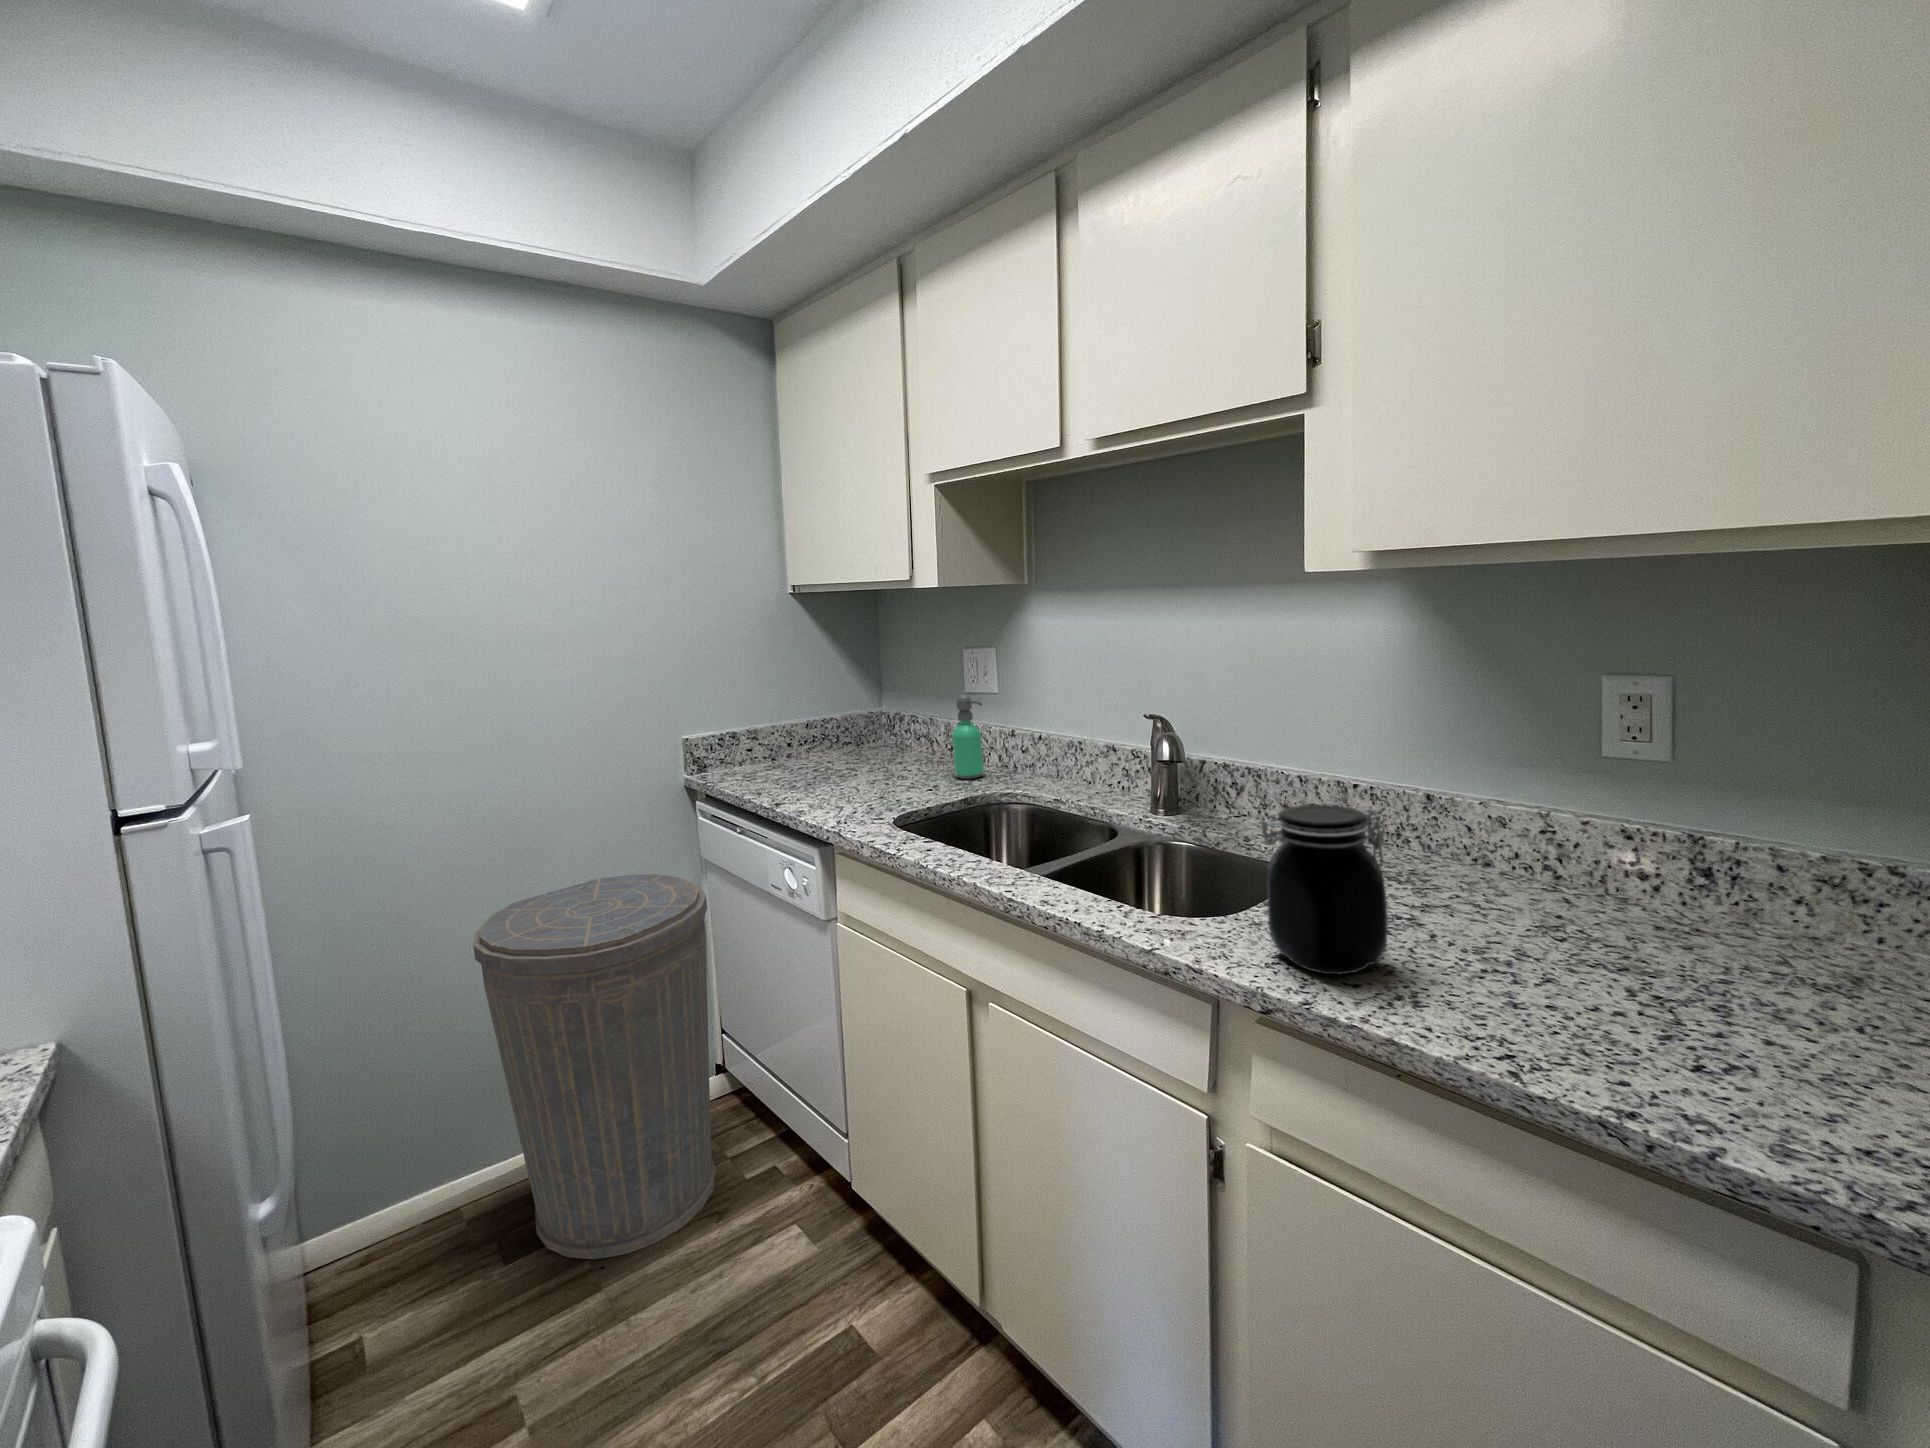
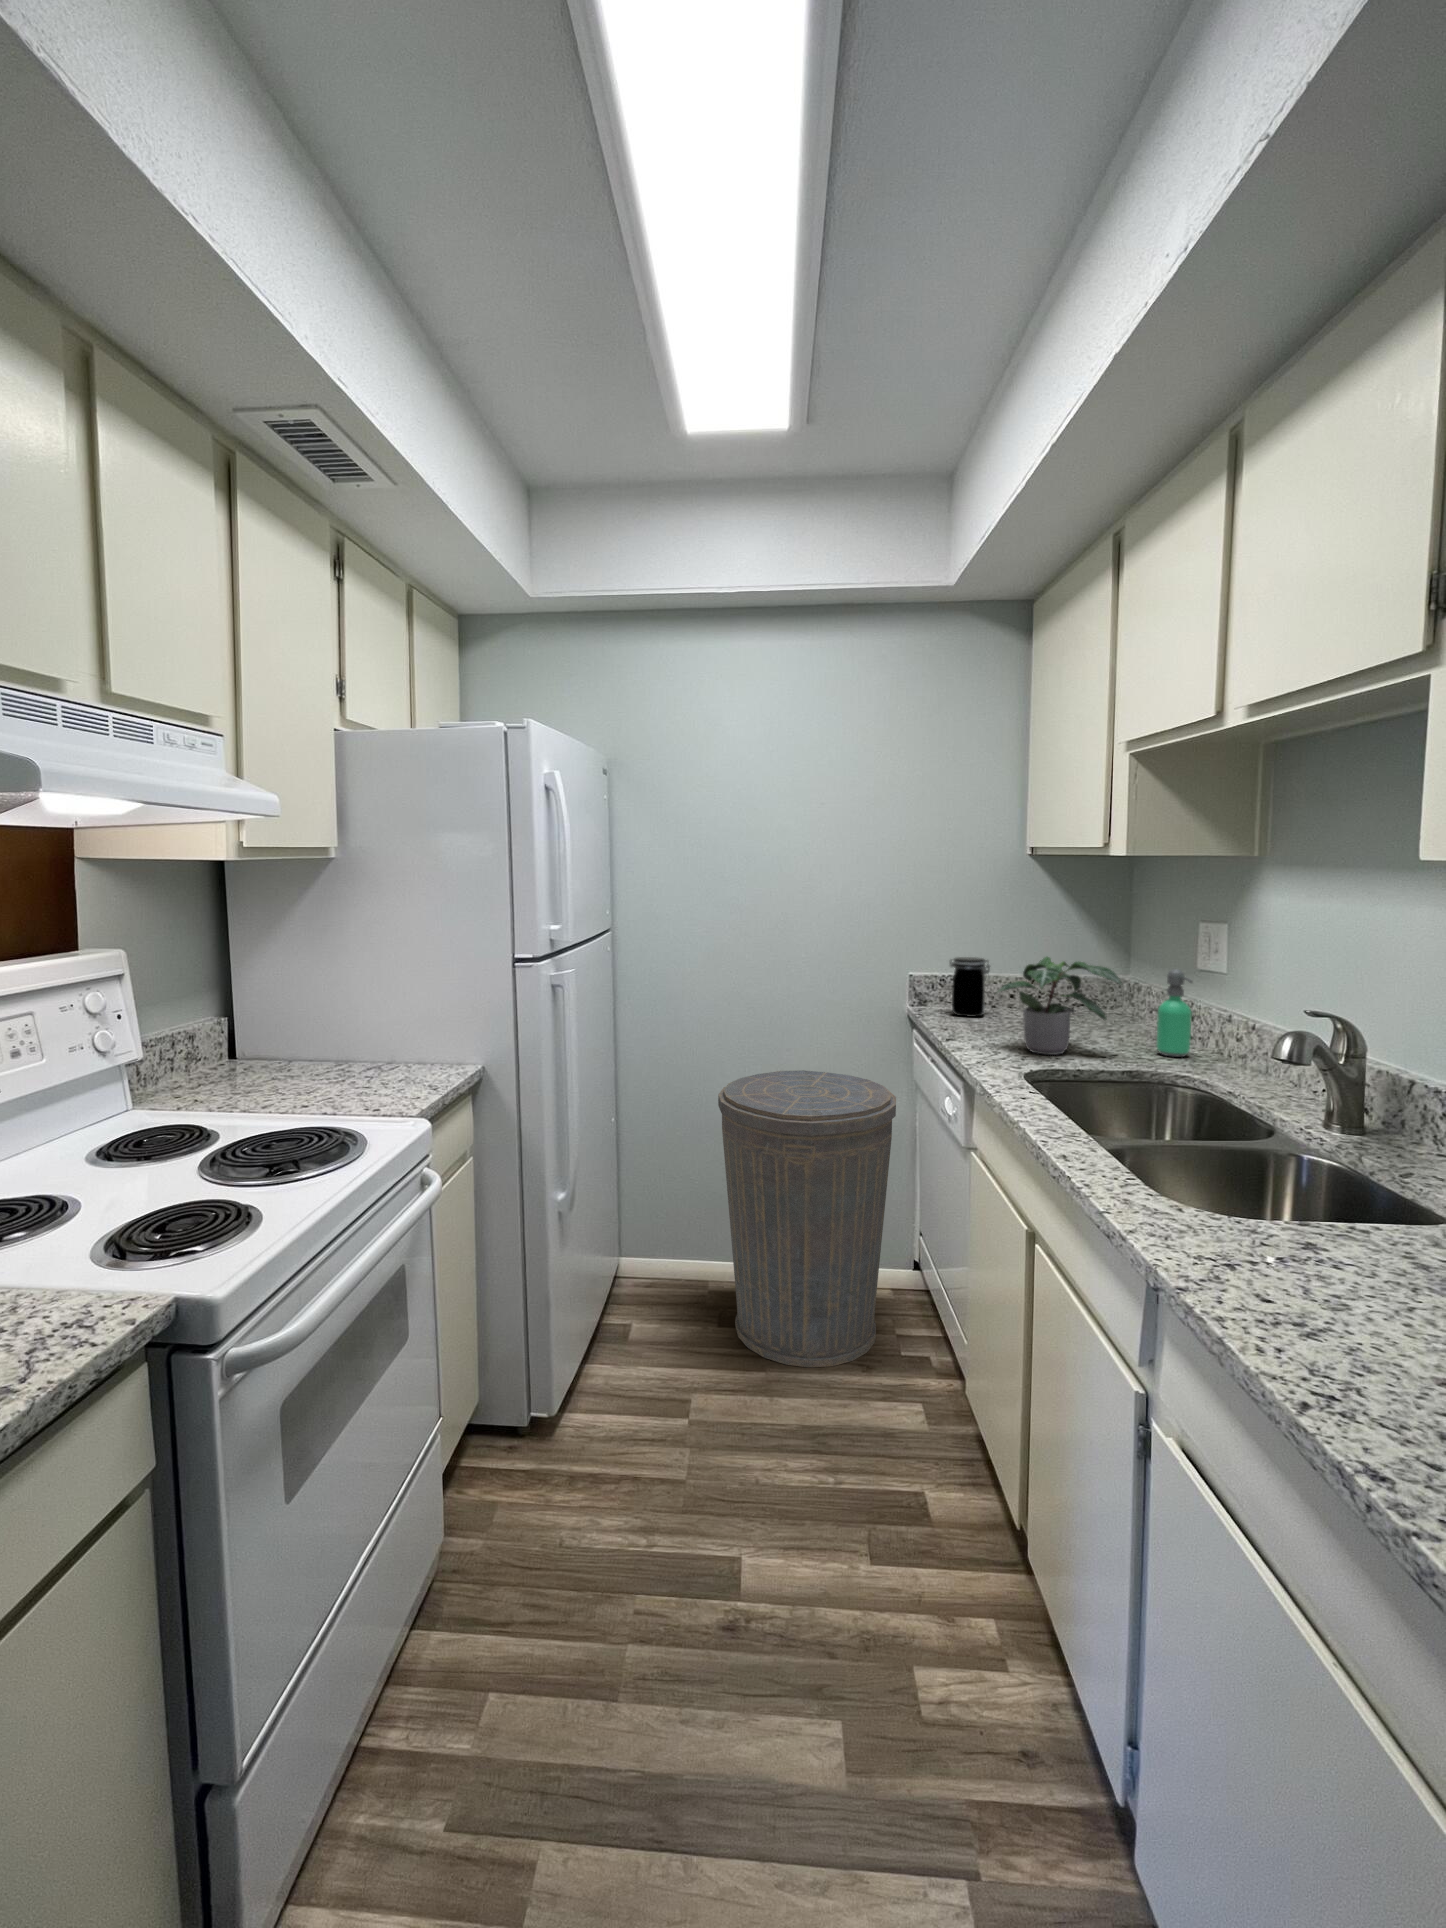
potted plant: none [809,699,928,802] -> present [998,957,1121,1055]
jar: present [1261,804,1388,974] -> present [950,957,990,1017]

